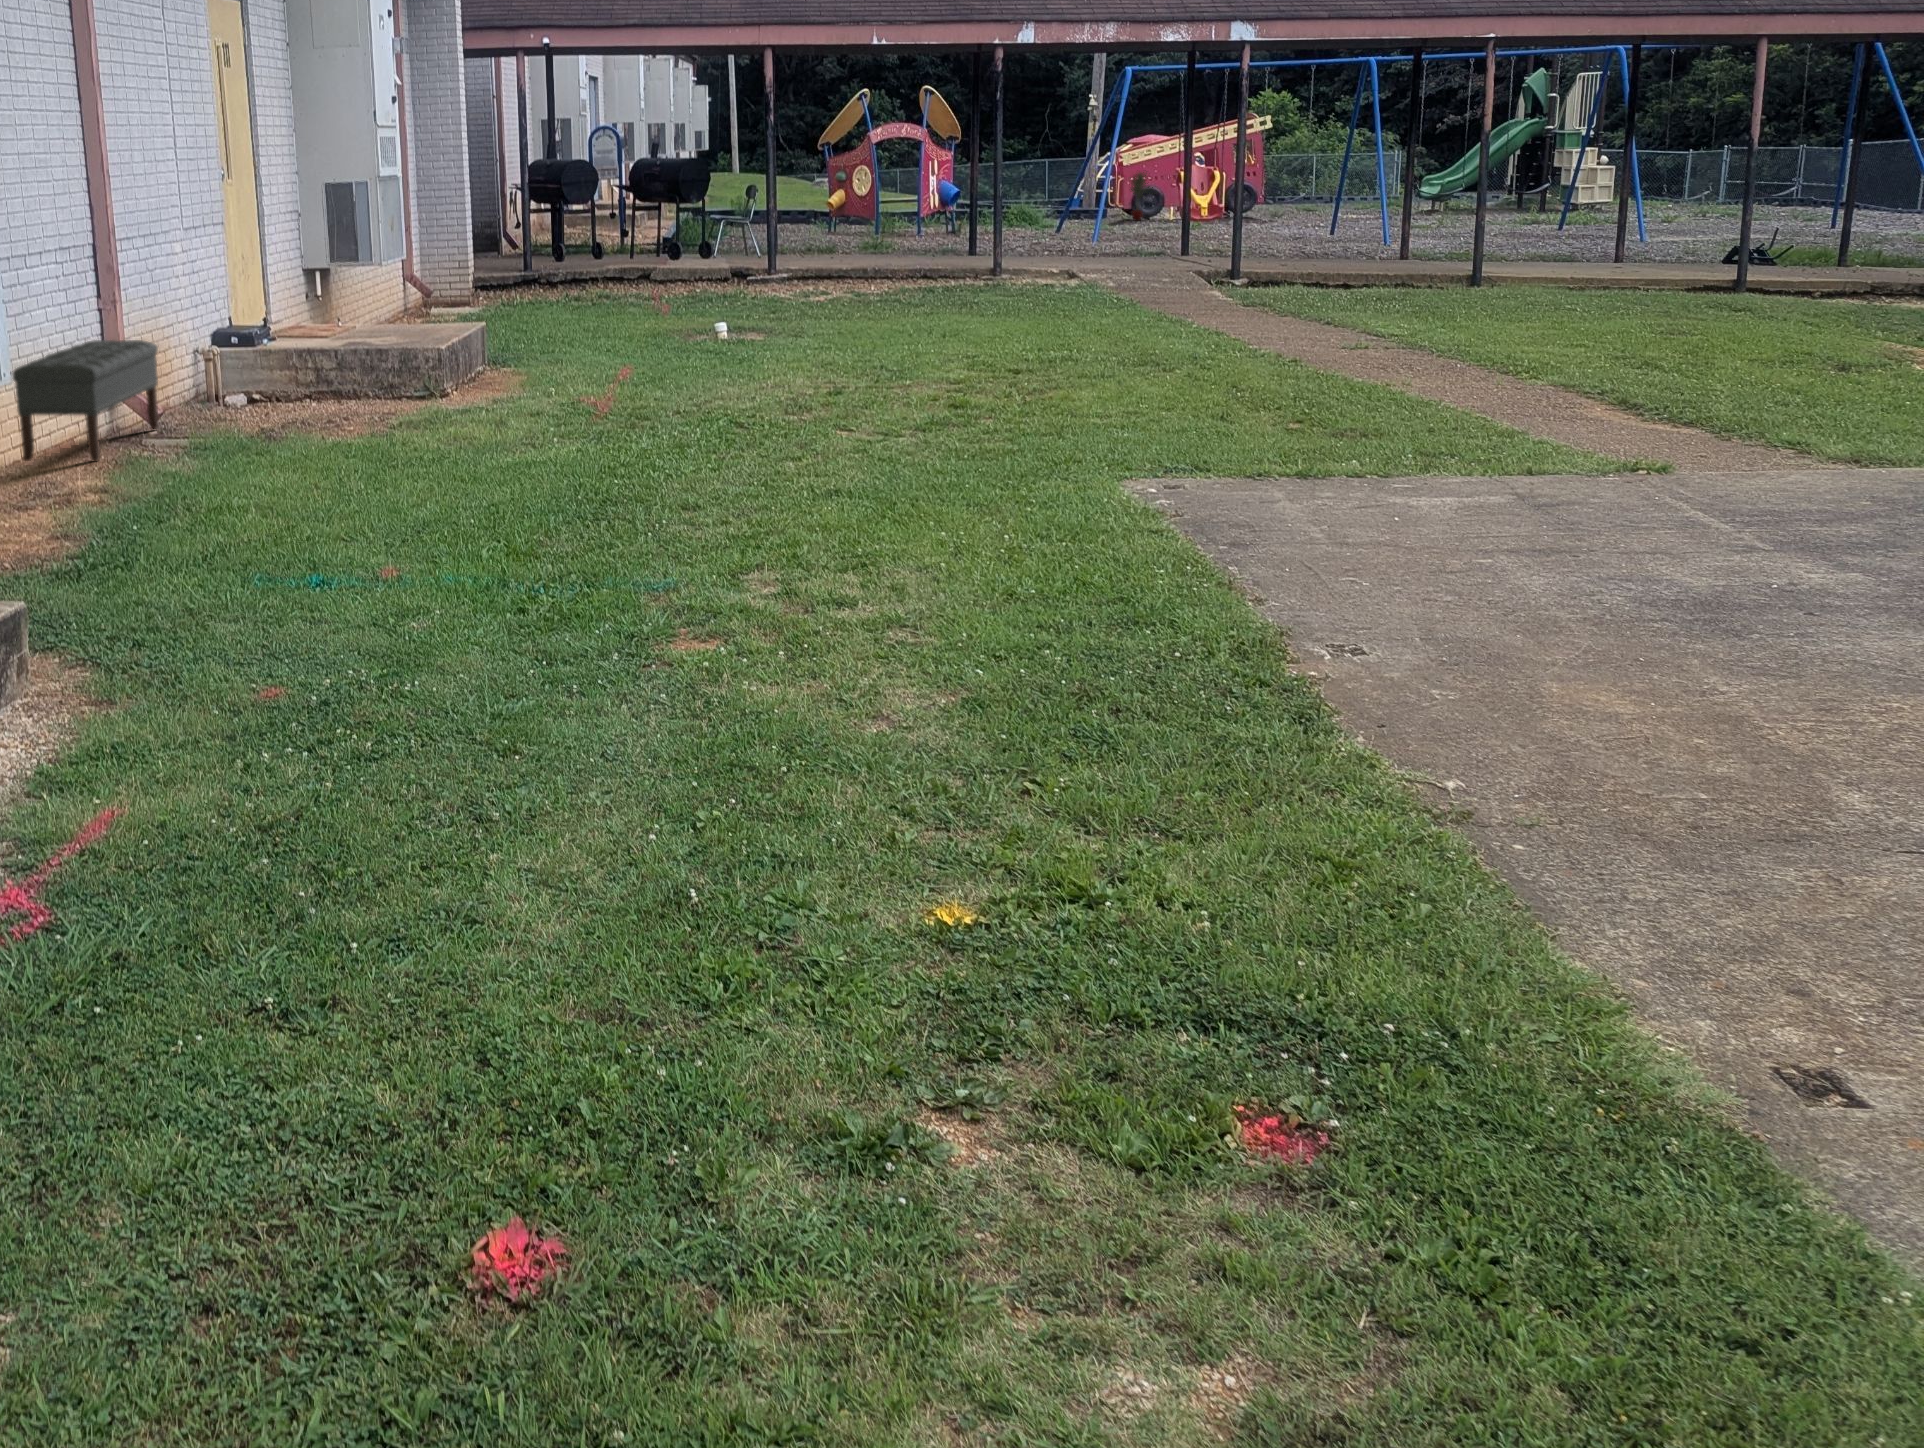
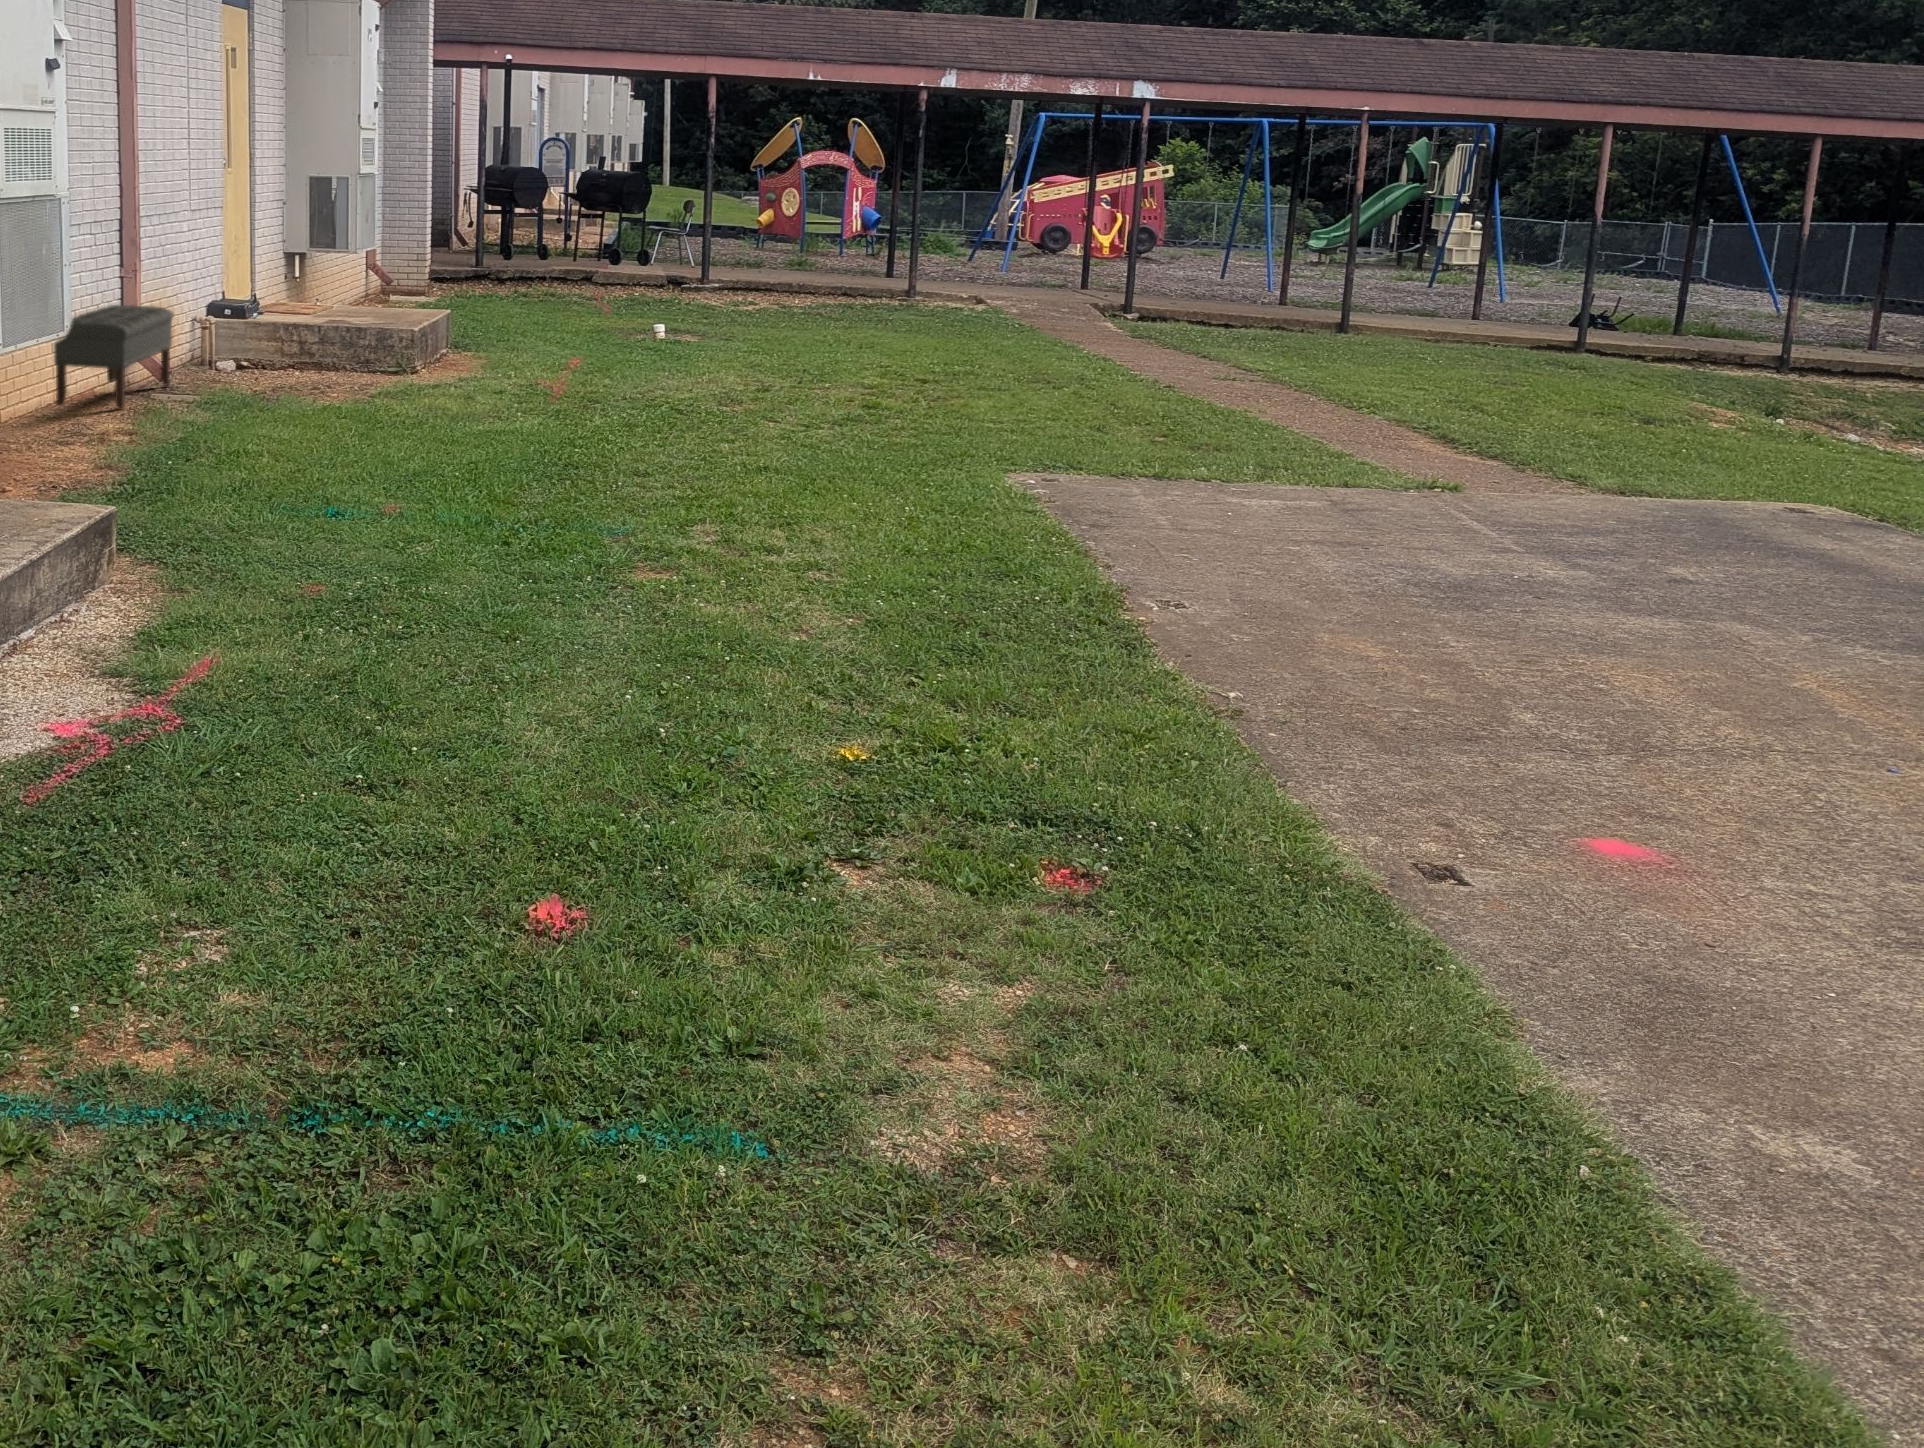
potted tree: present [1130,172,1154,221] -> none [1038,204,1066,255]

